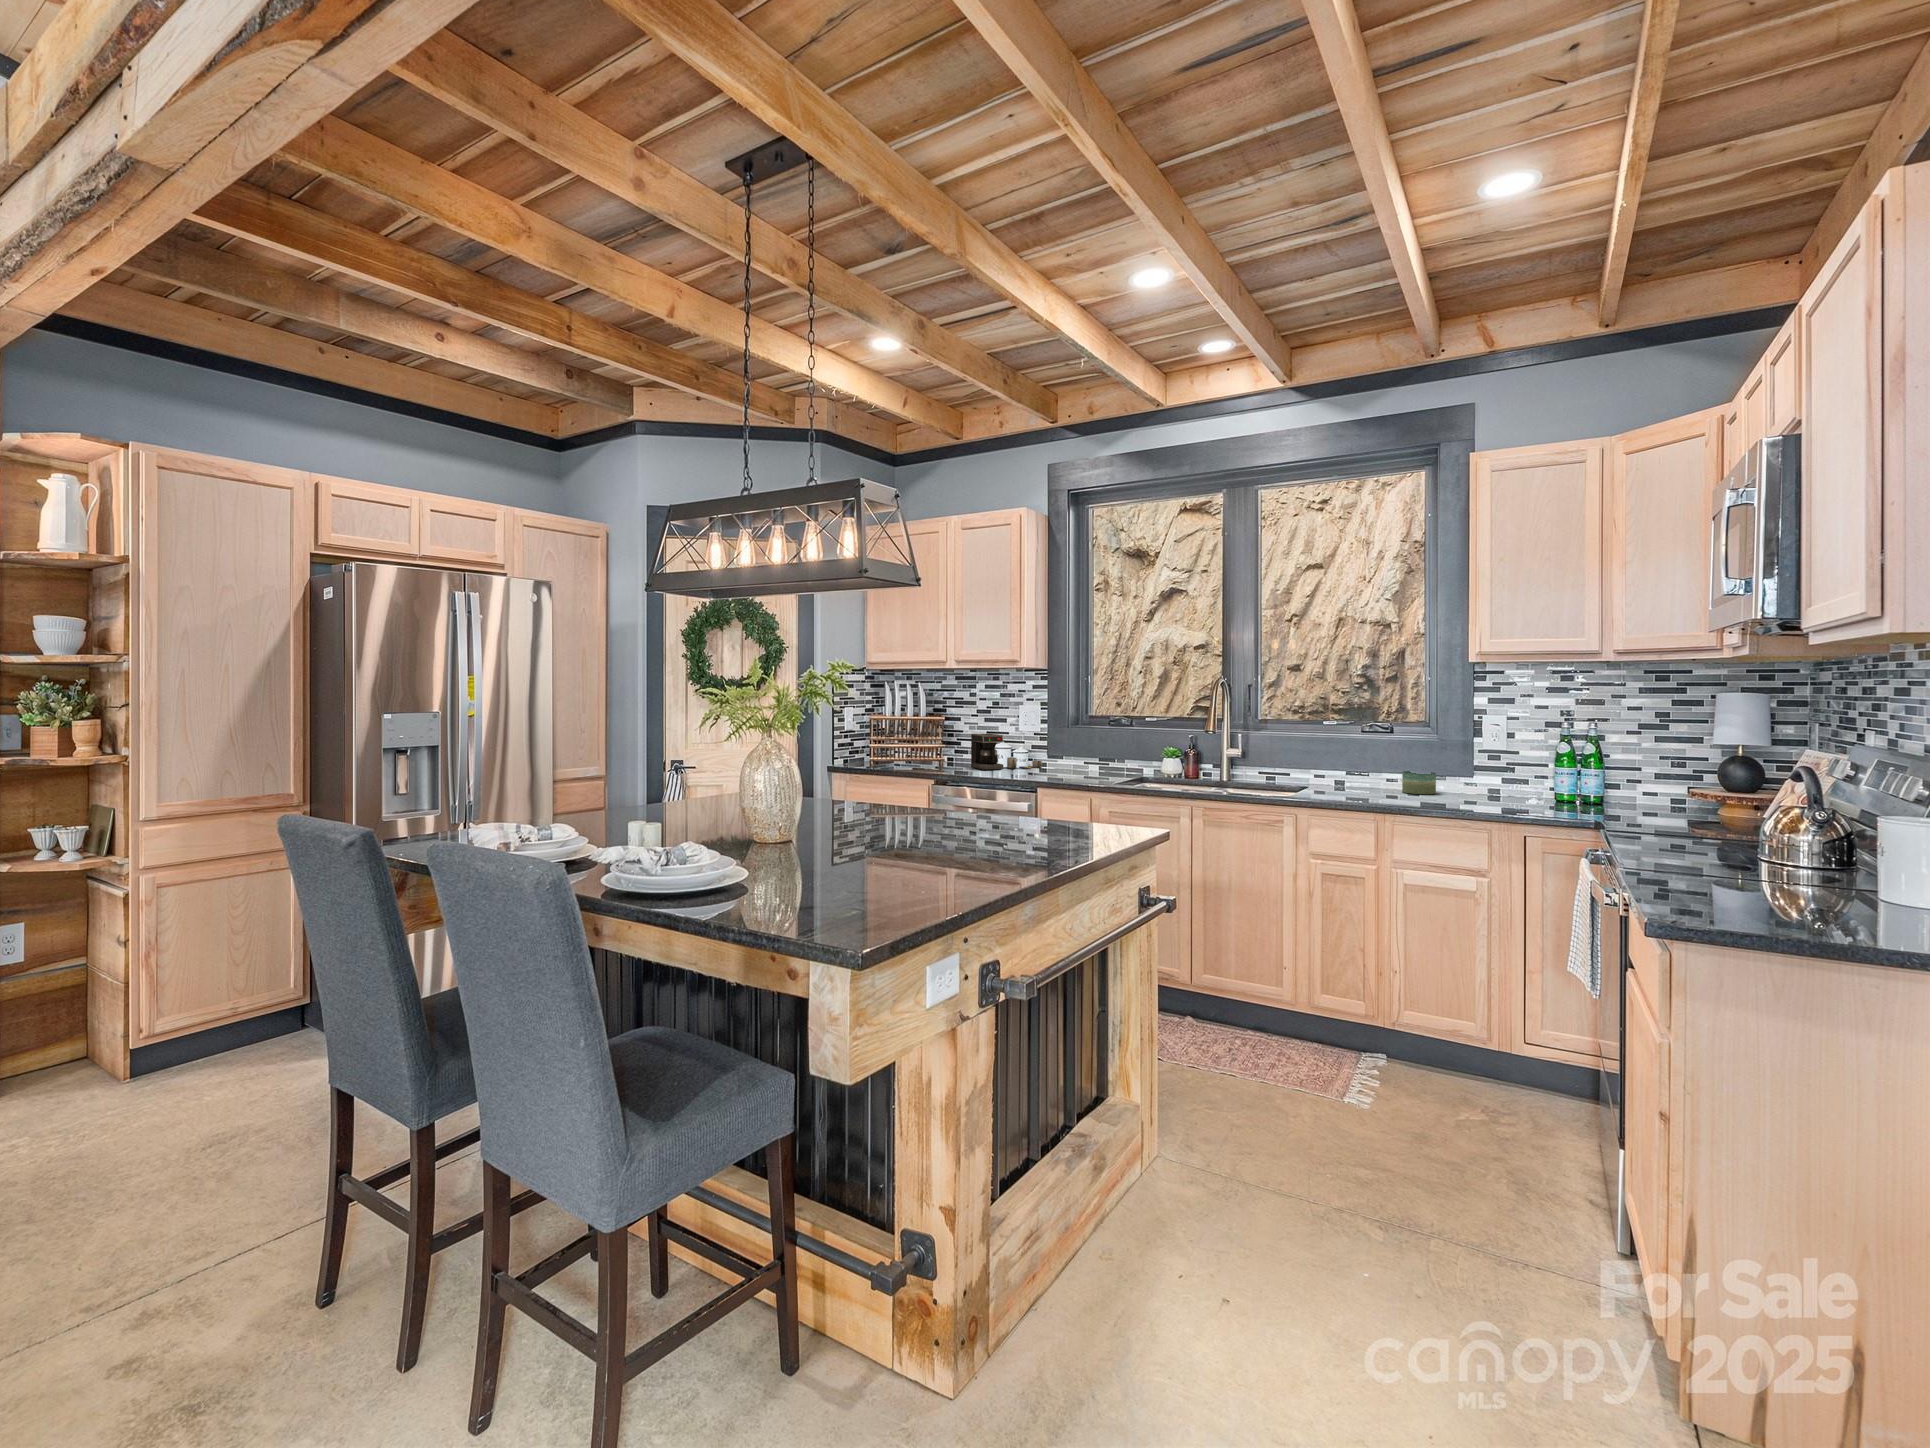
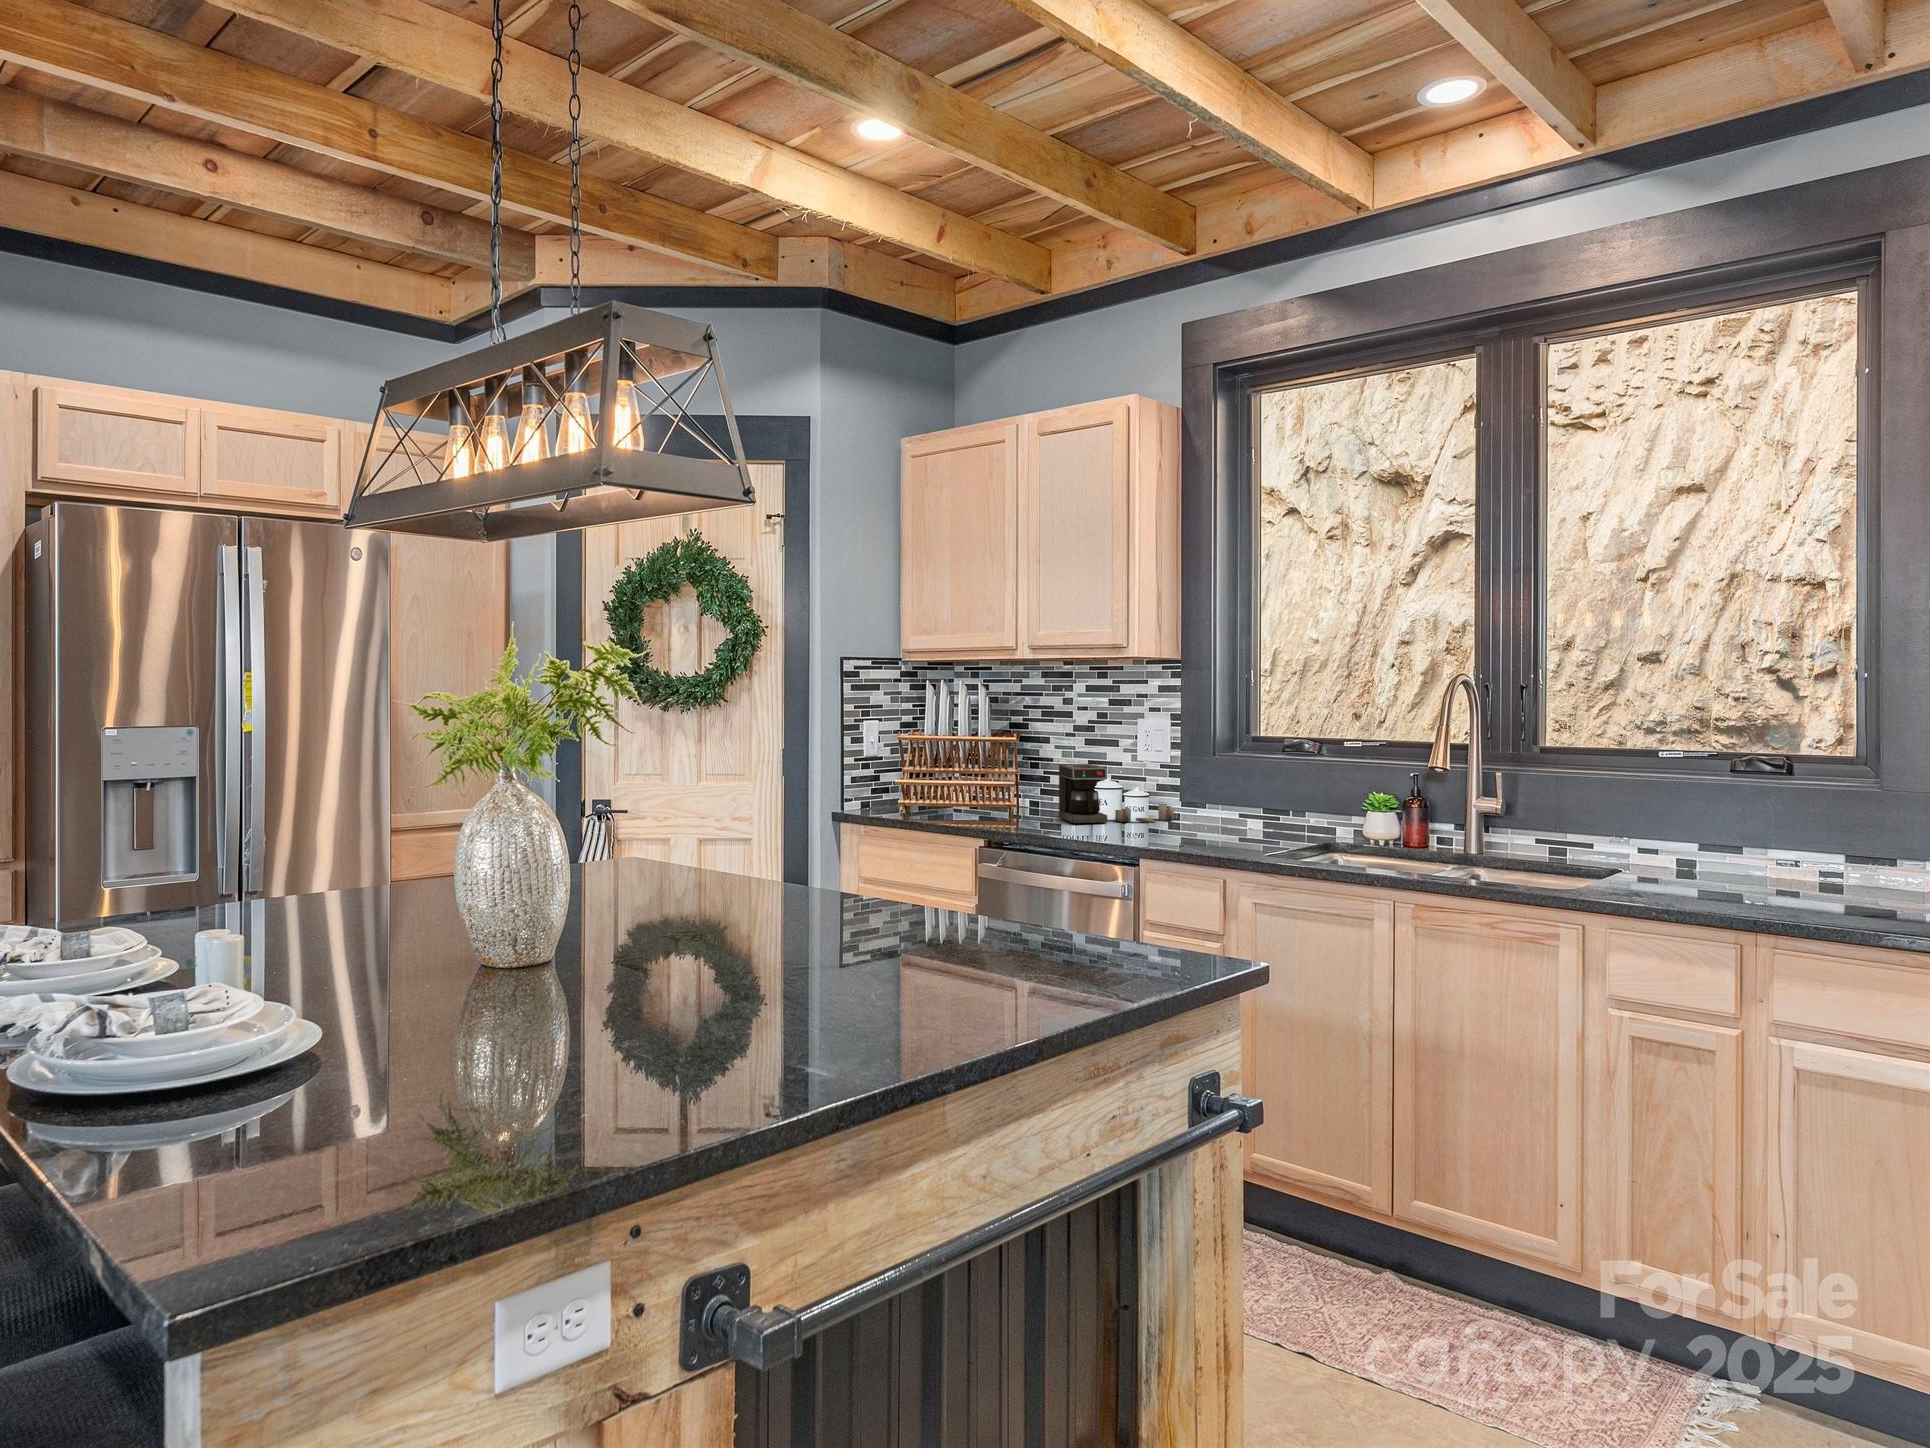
candle: present [1402,771,1436,794] -> none [1804,846,1872,891]

